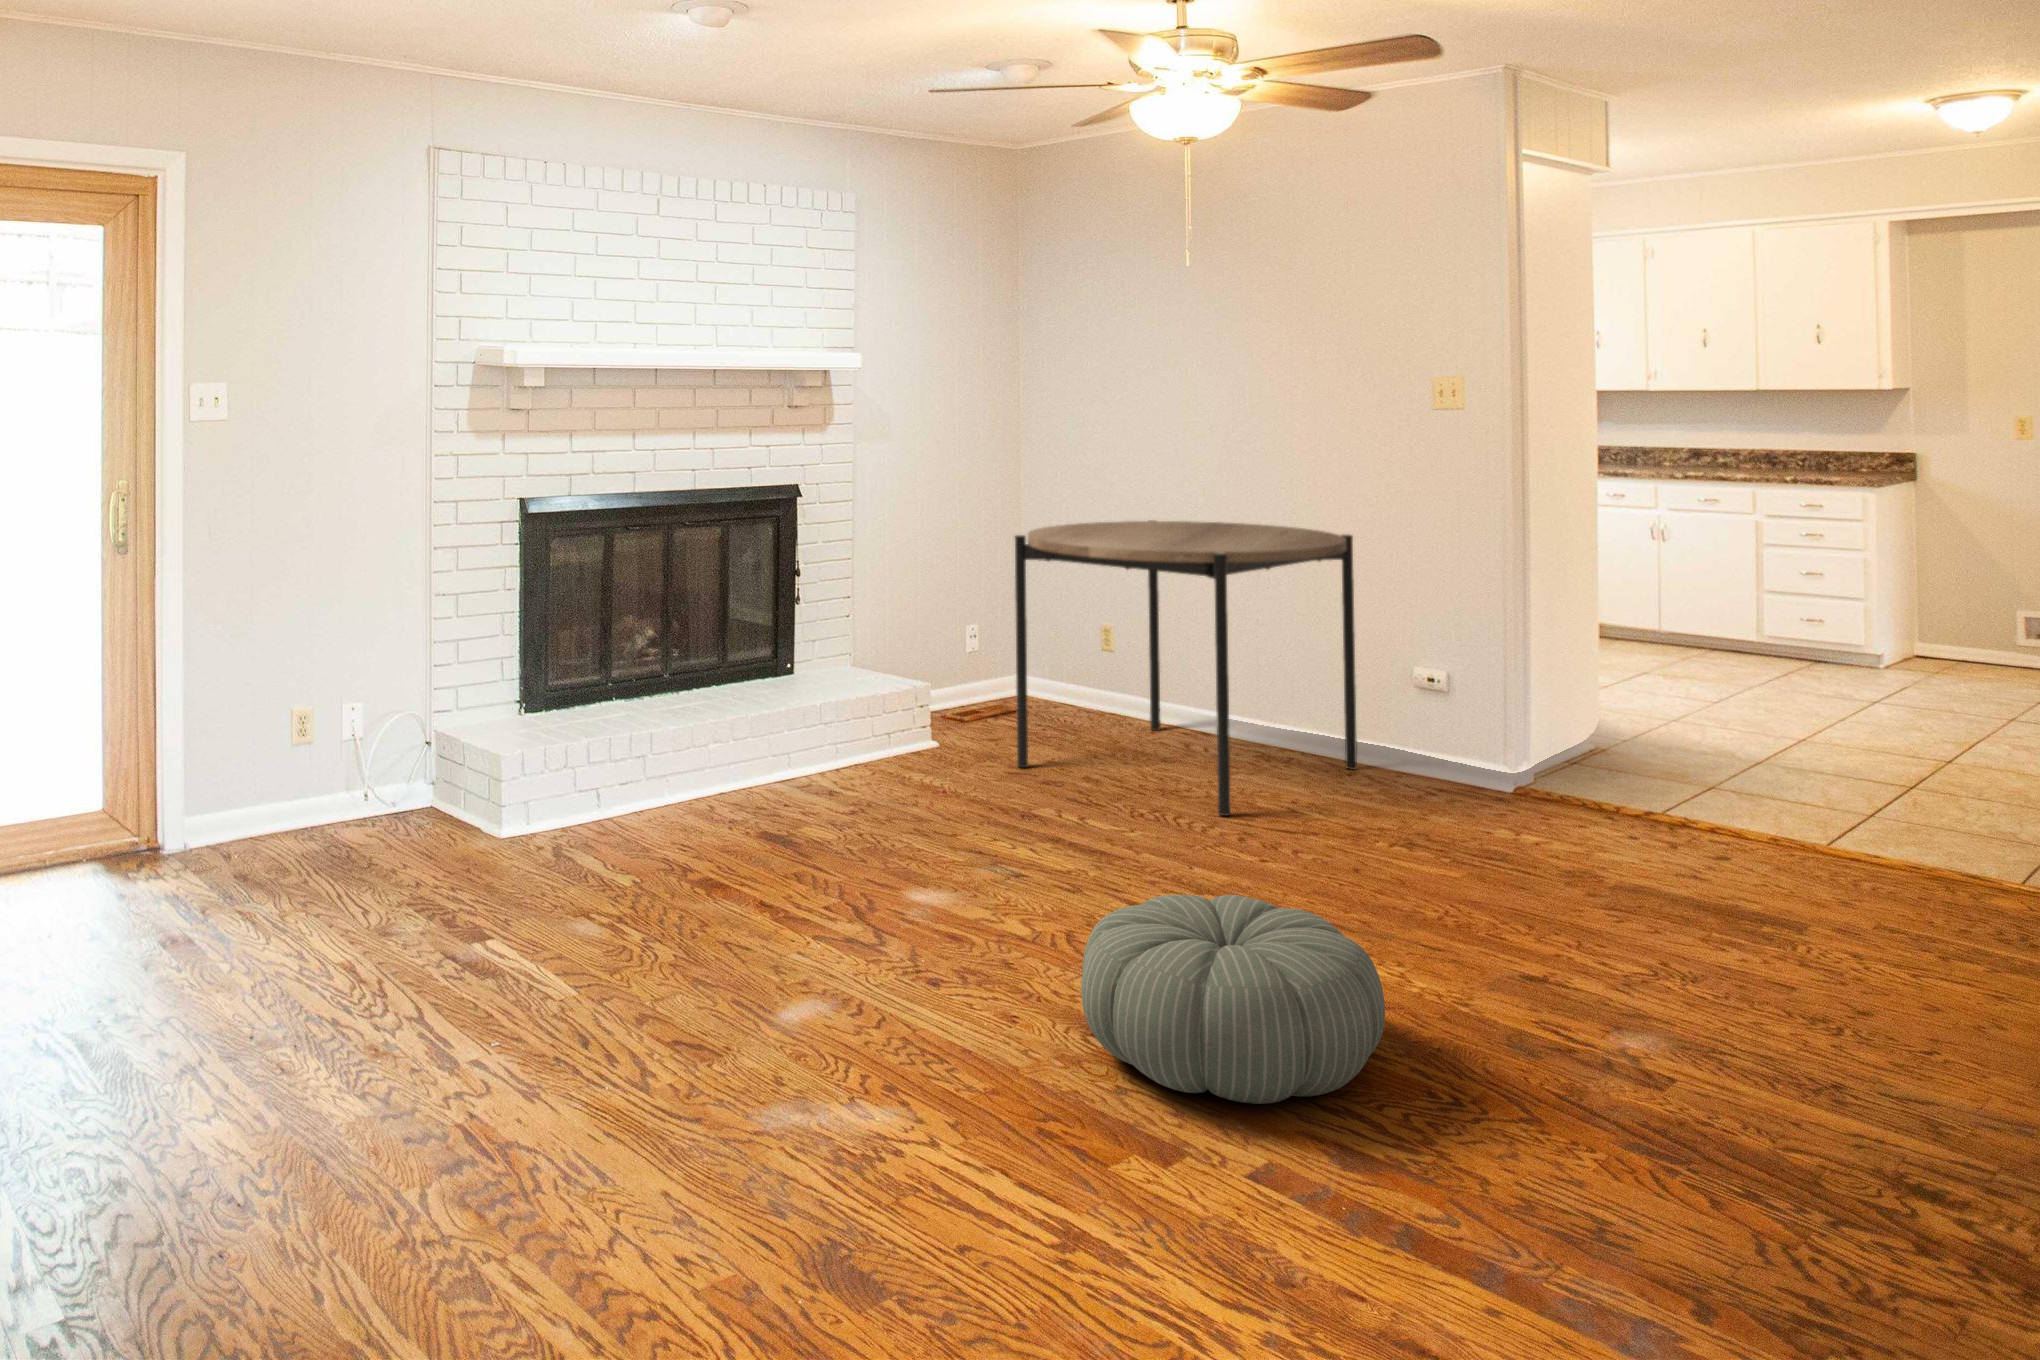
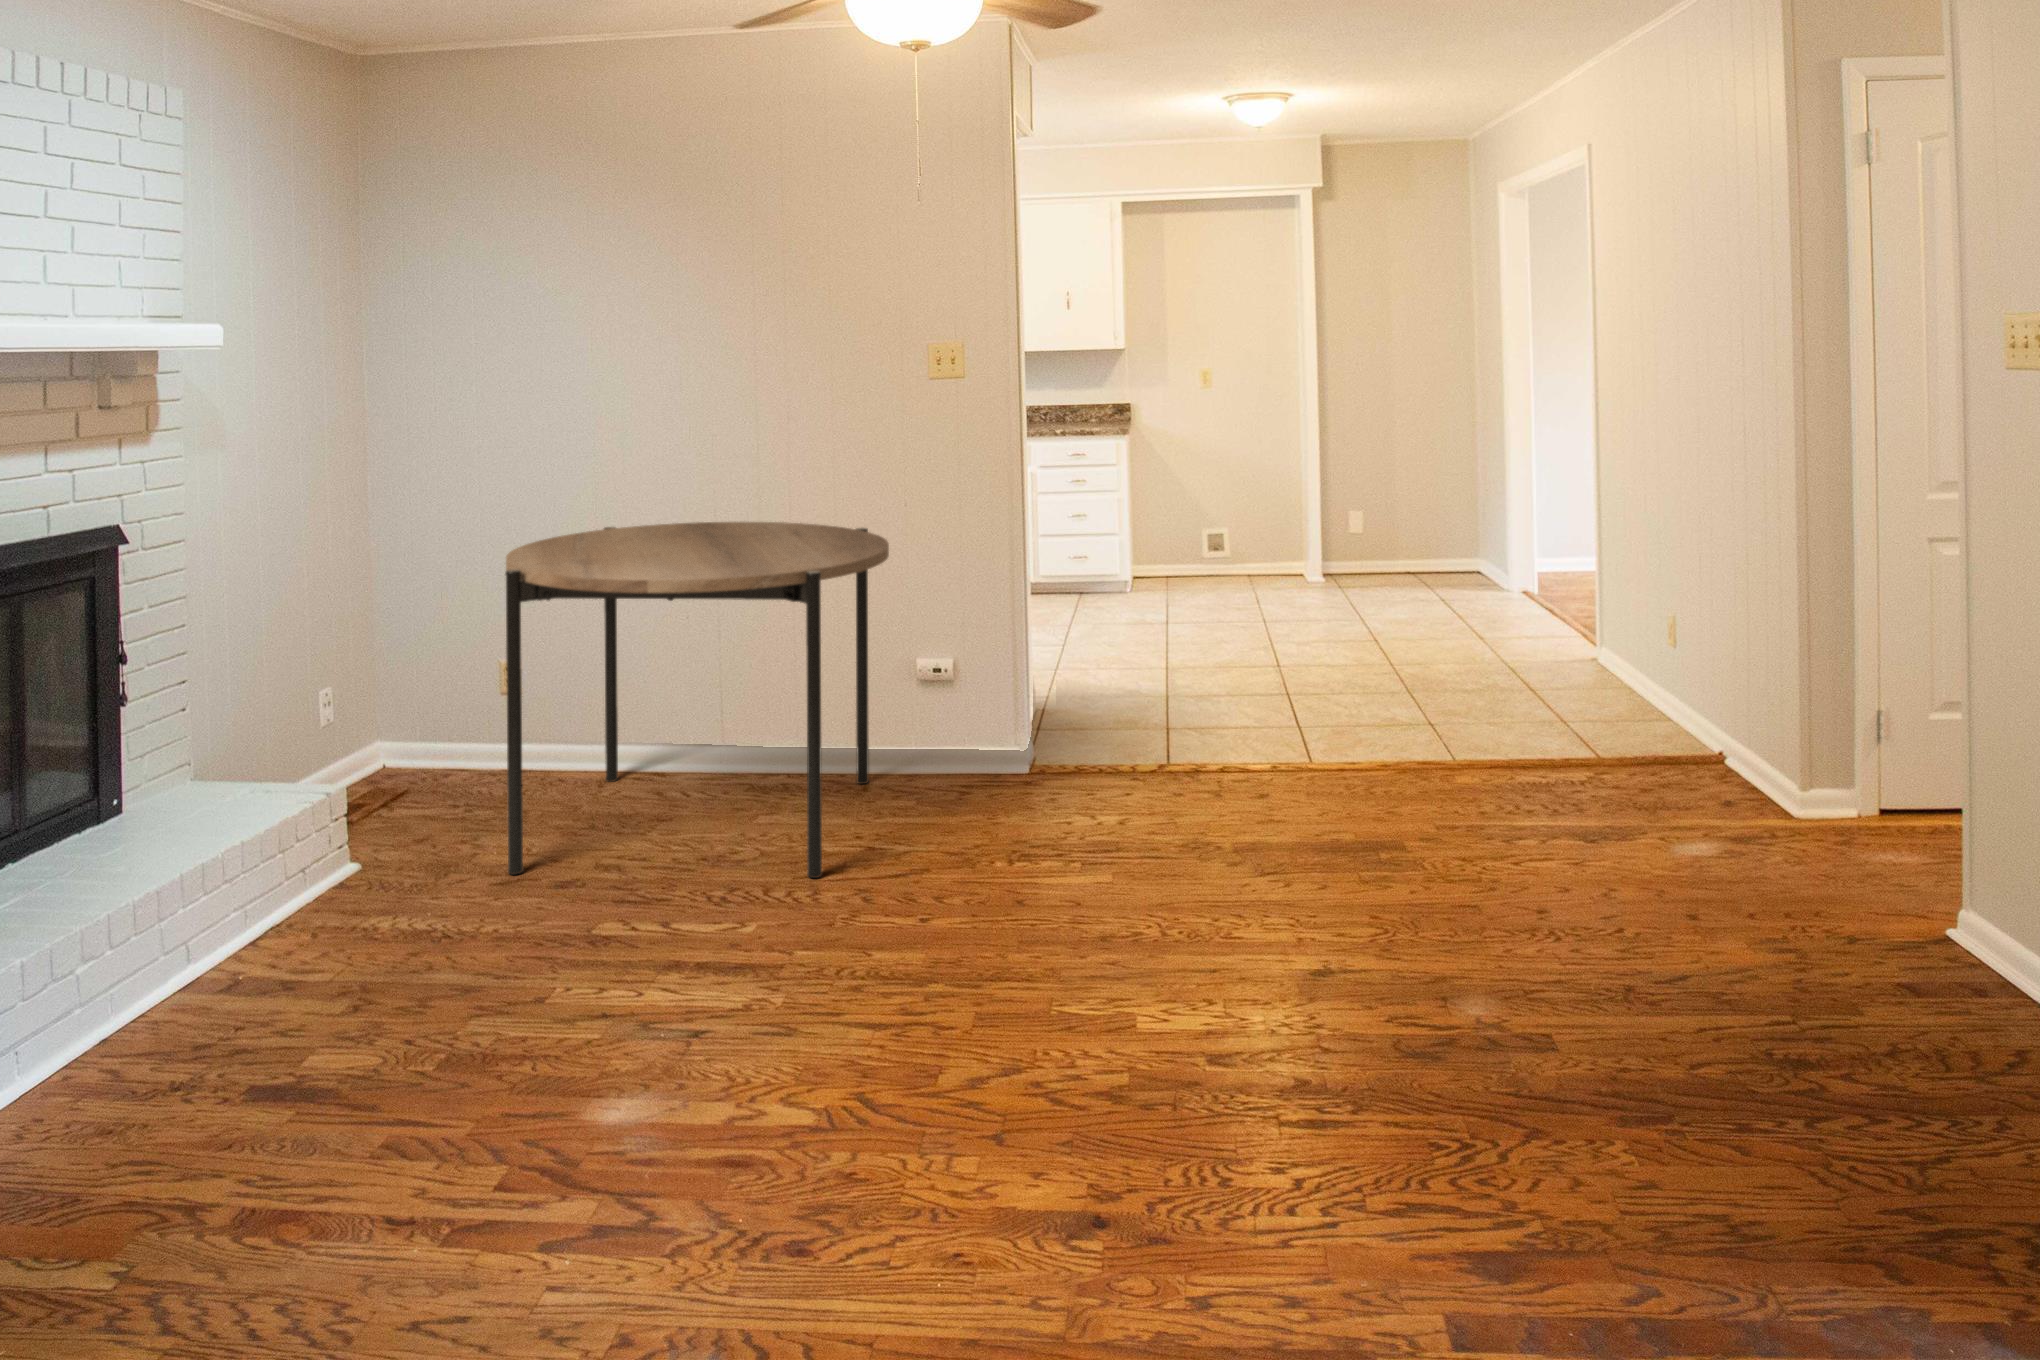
pouf: present [1081,895,1385,1104] -> none [1009,996,1355,1272]

